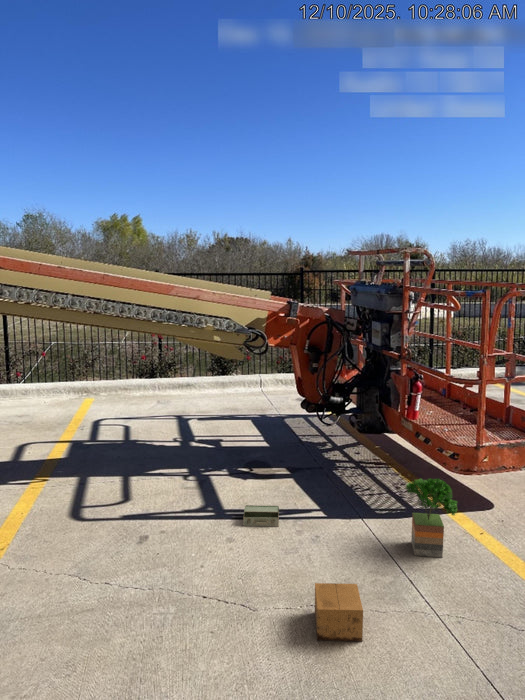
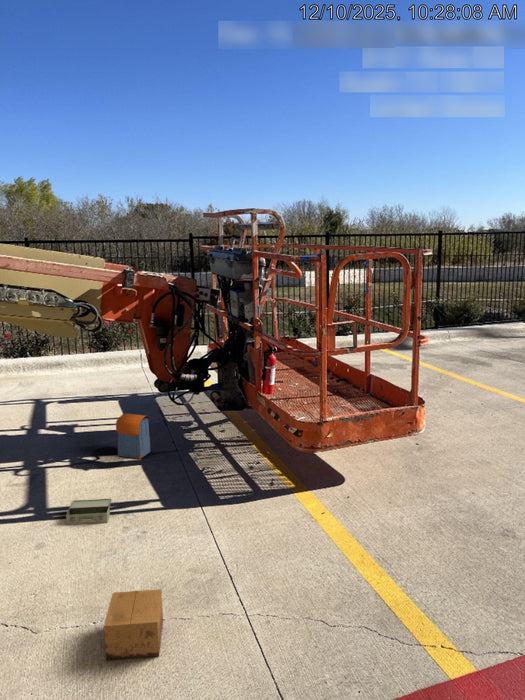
backpack: none [268,431,297,473] -> present [116,413,150,459]
potted tree: present [406,478,457,558] -> none [237,460,293,546]

